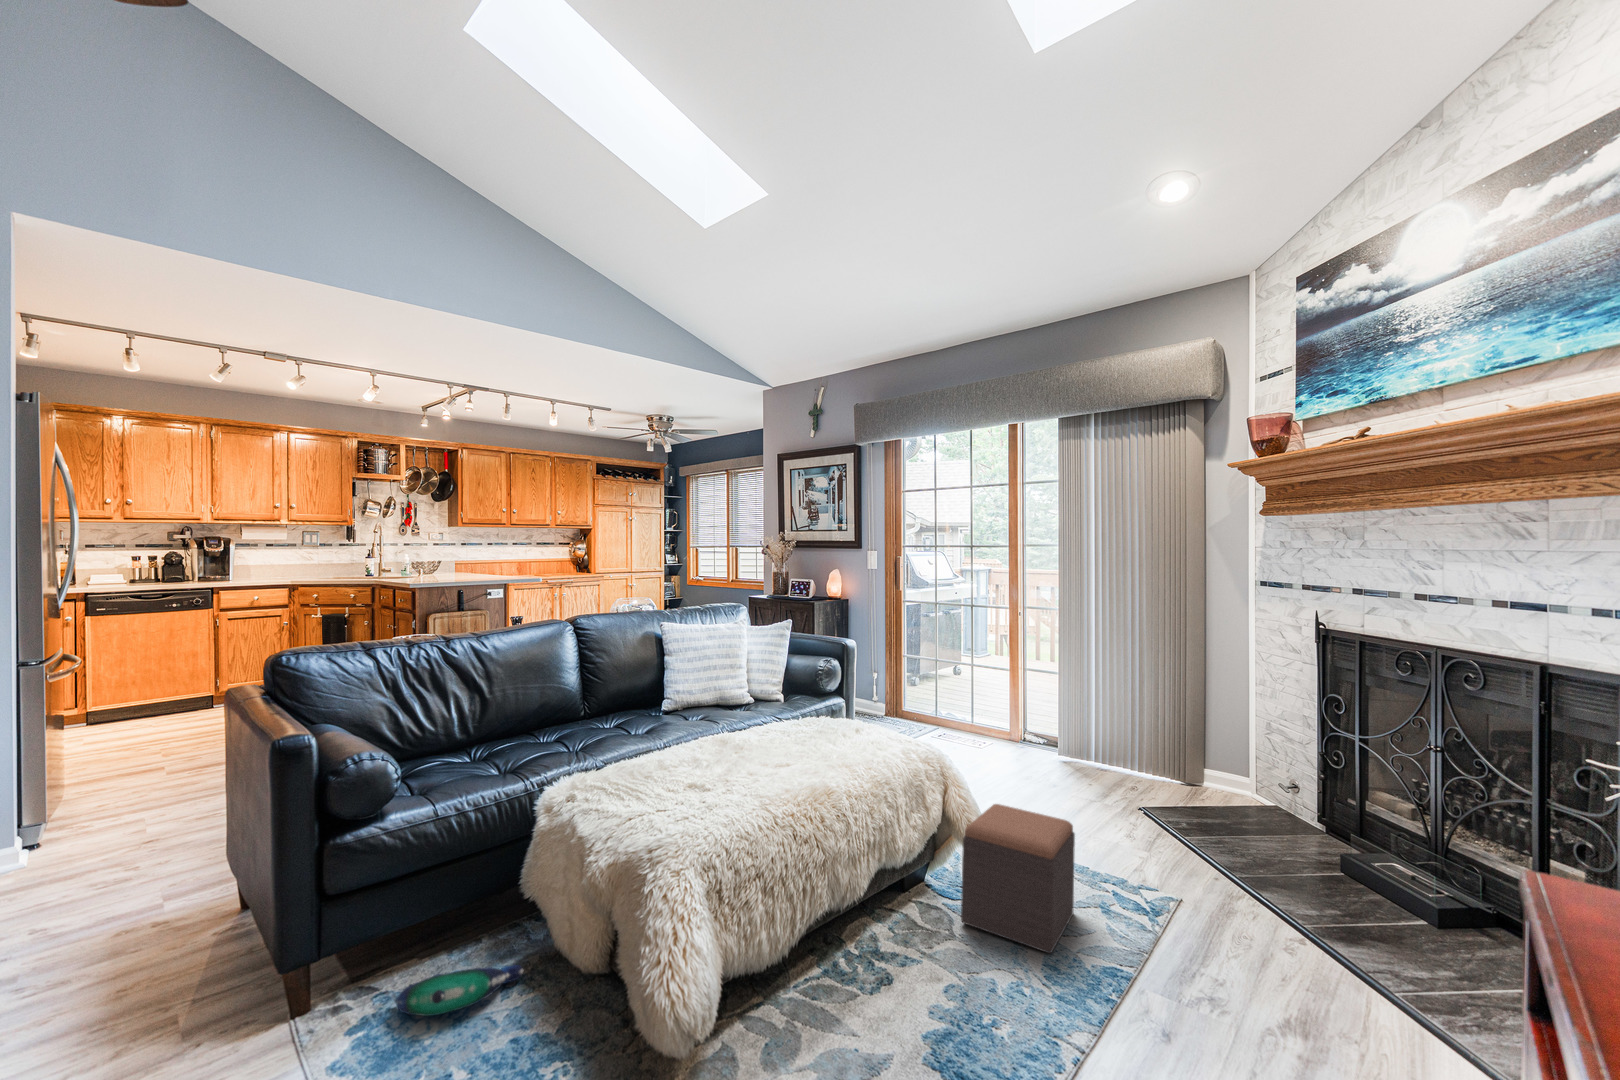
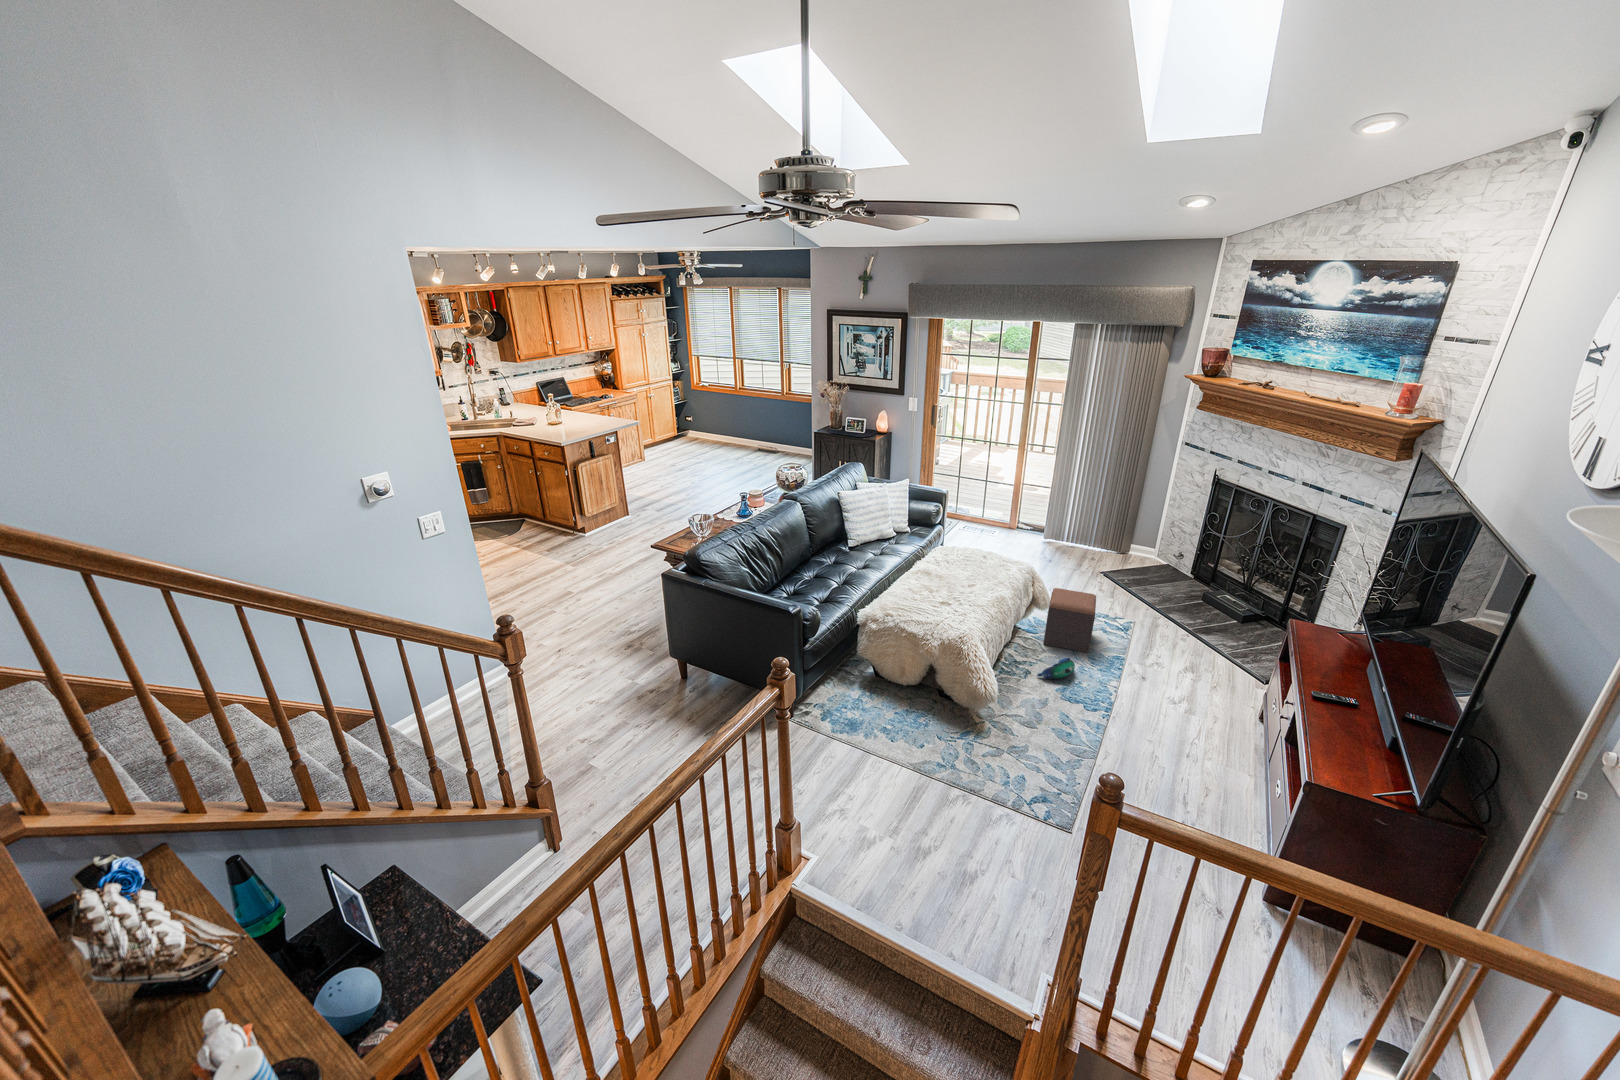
plush toy: present [394,965,523,1016] -> present [1037,658,1075,679]

